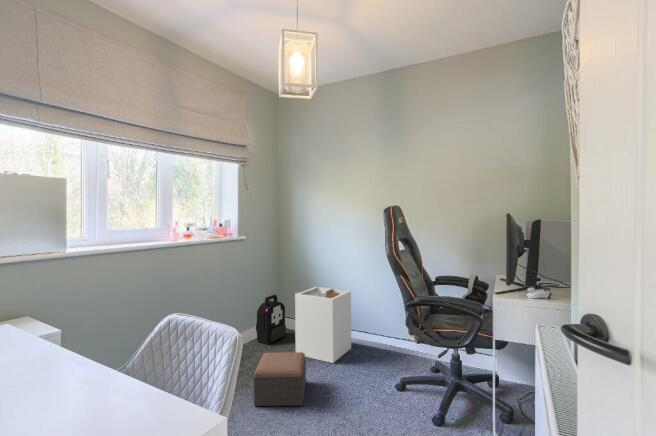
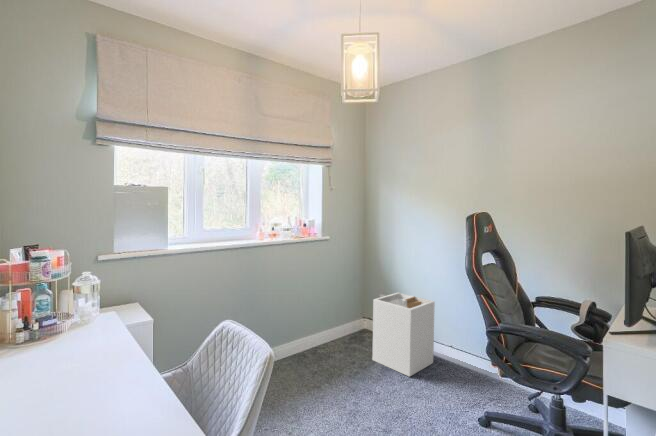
backpack: present [256,295,286,344] -> none [337,296,367,345]
footstool: present [253,352,306,406] -> none [321,357,377,418]

